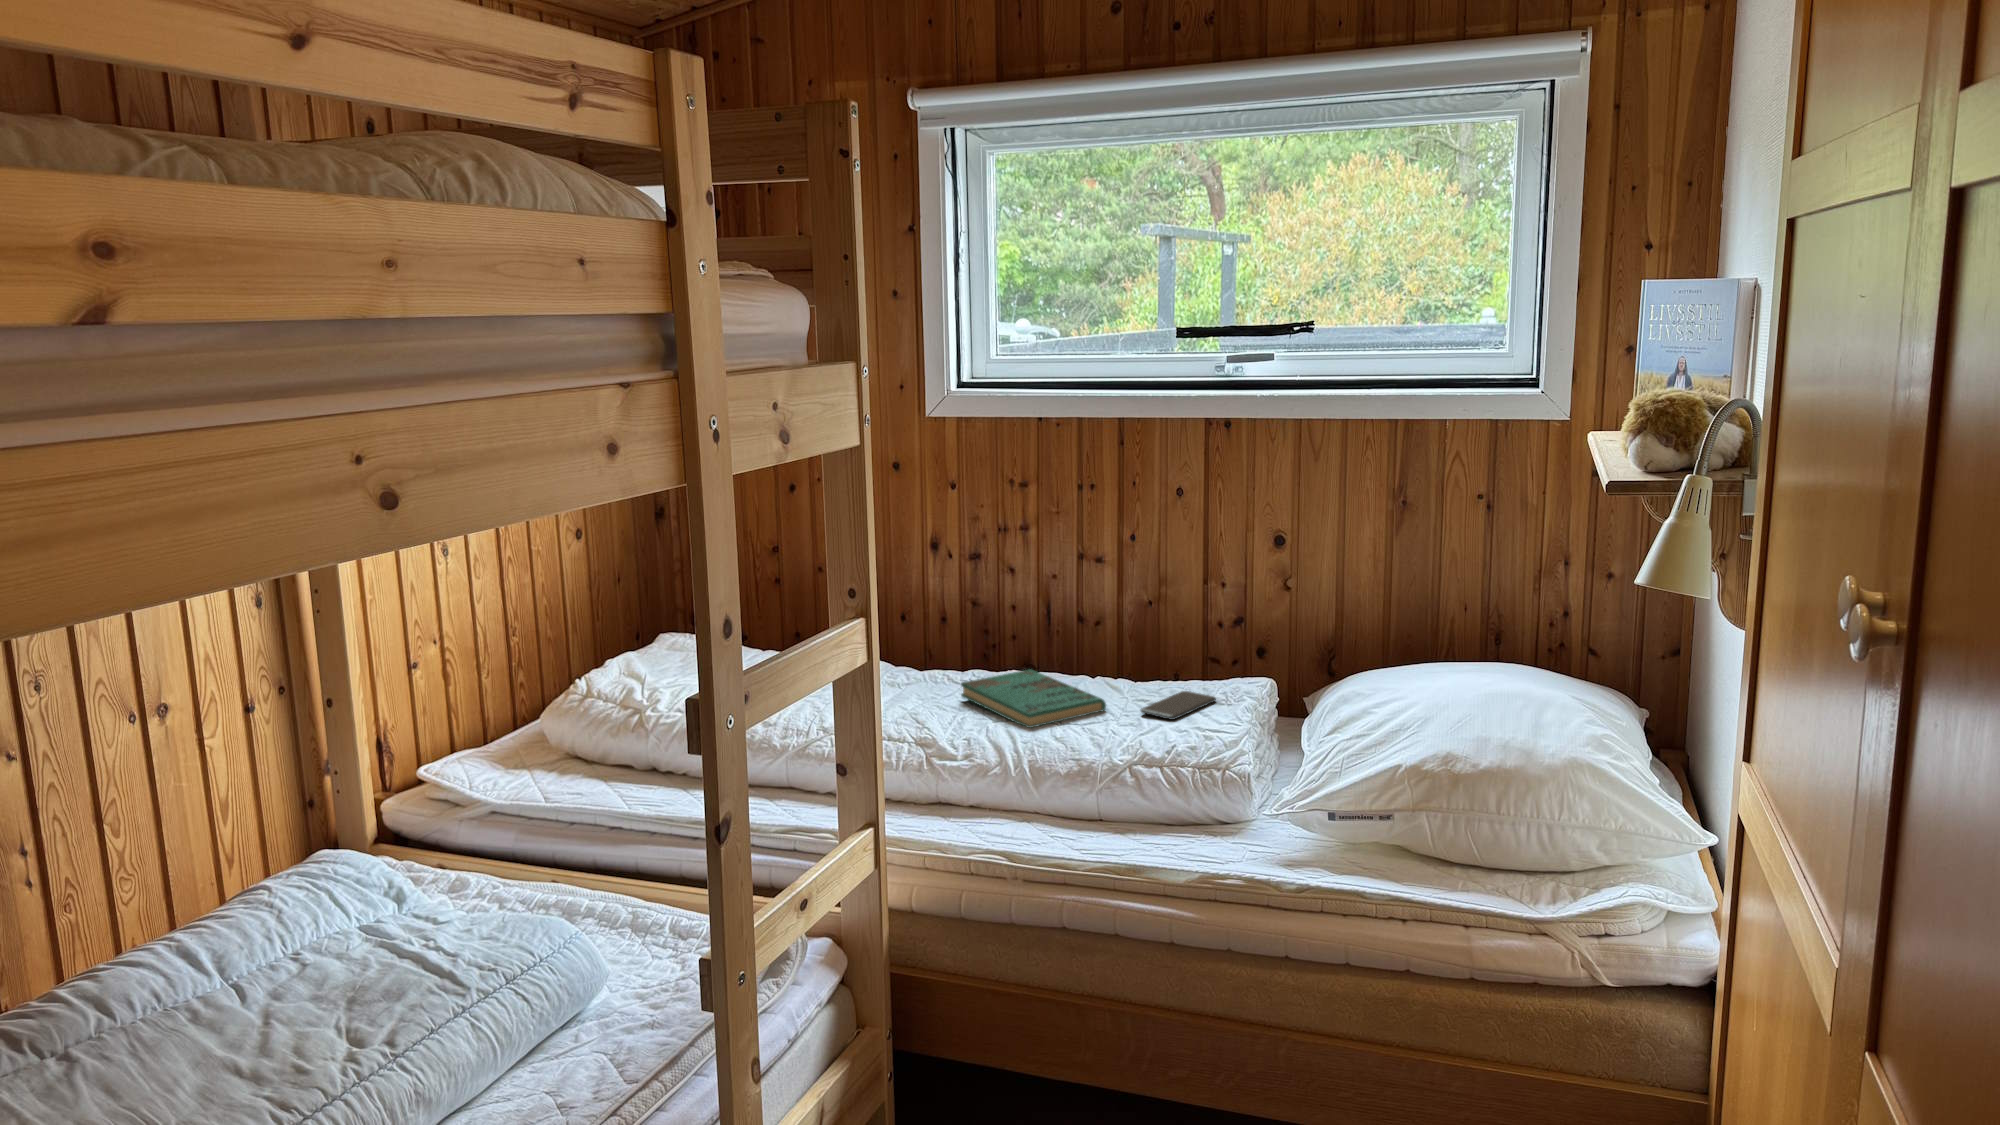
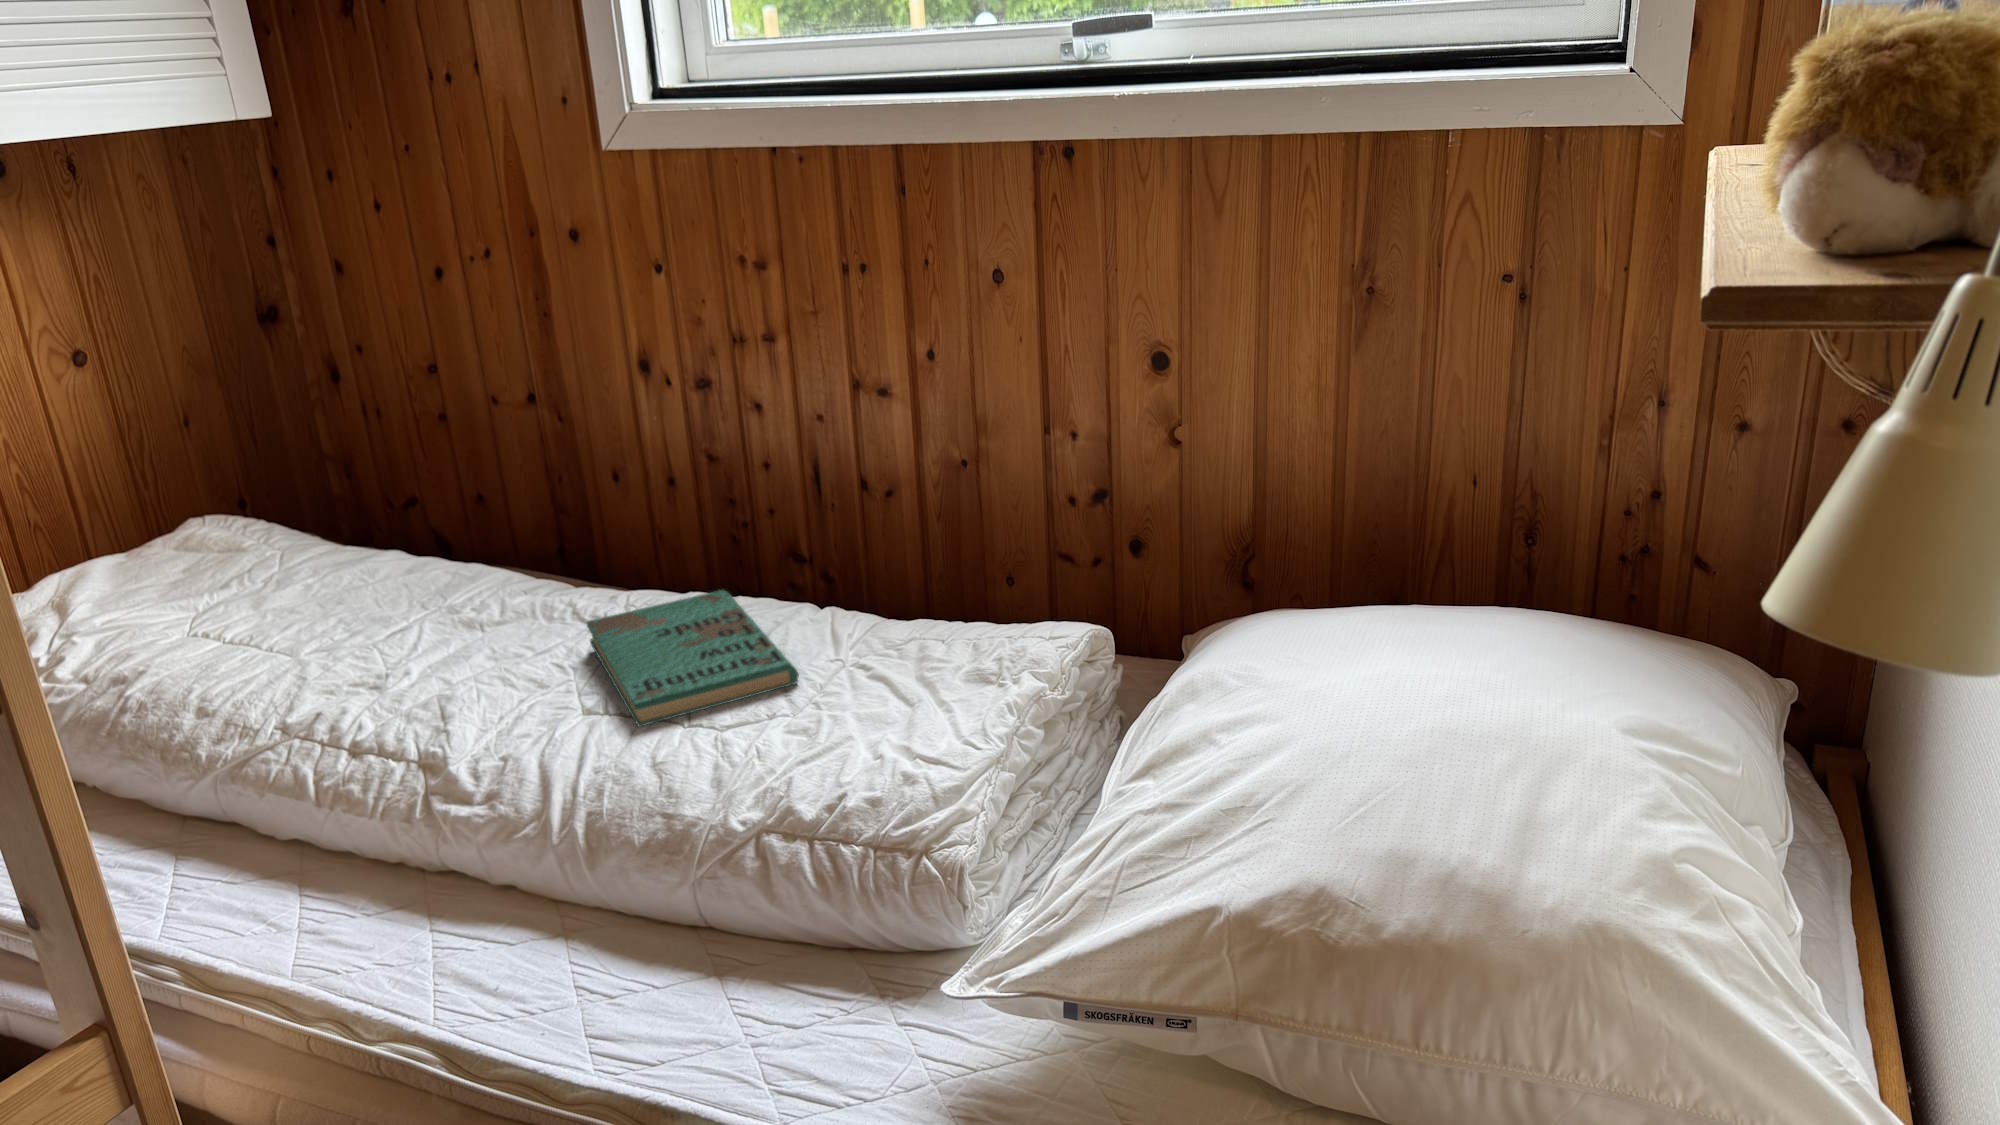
smartphone: present [1141,691,1216,720] -> none [845,641,997,714]

